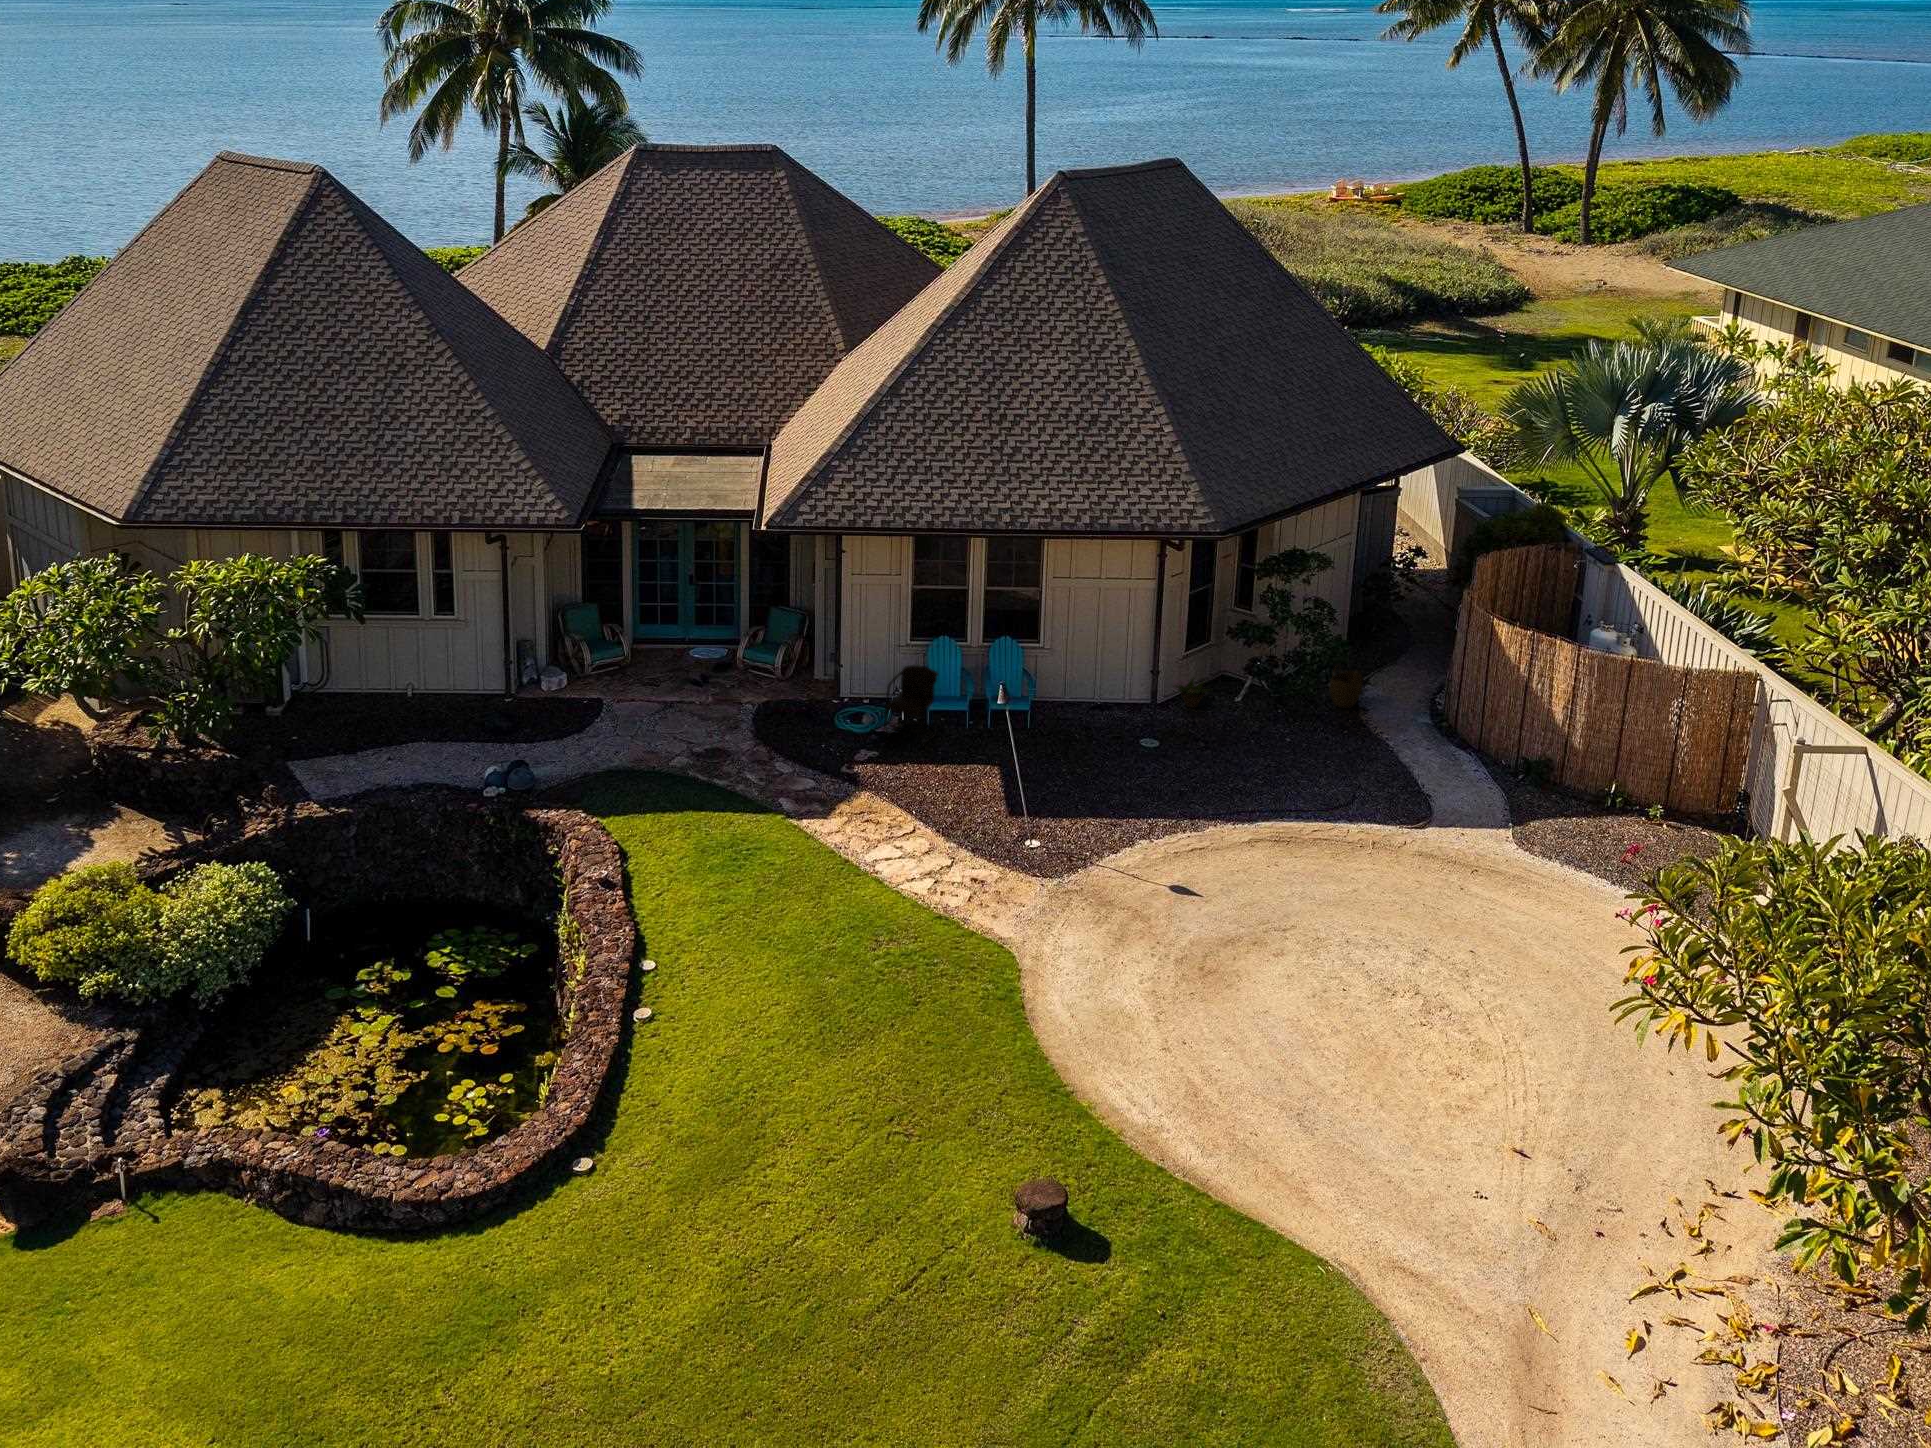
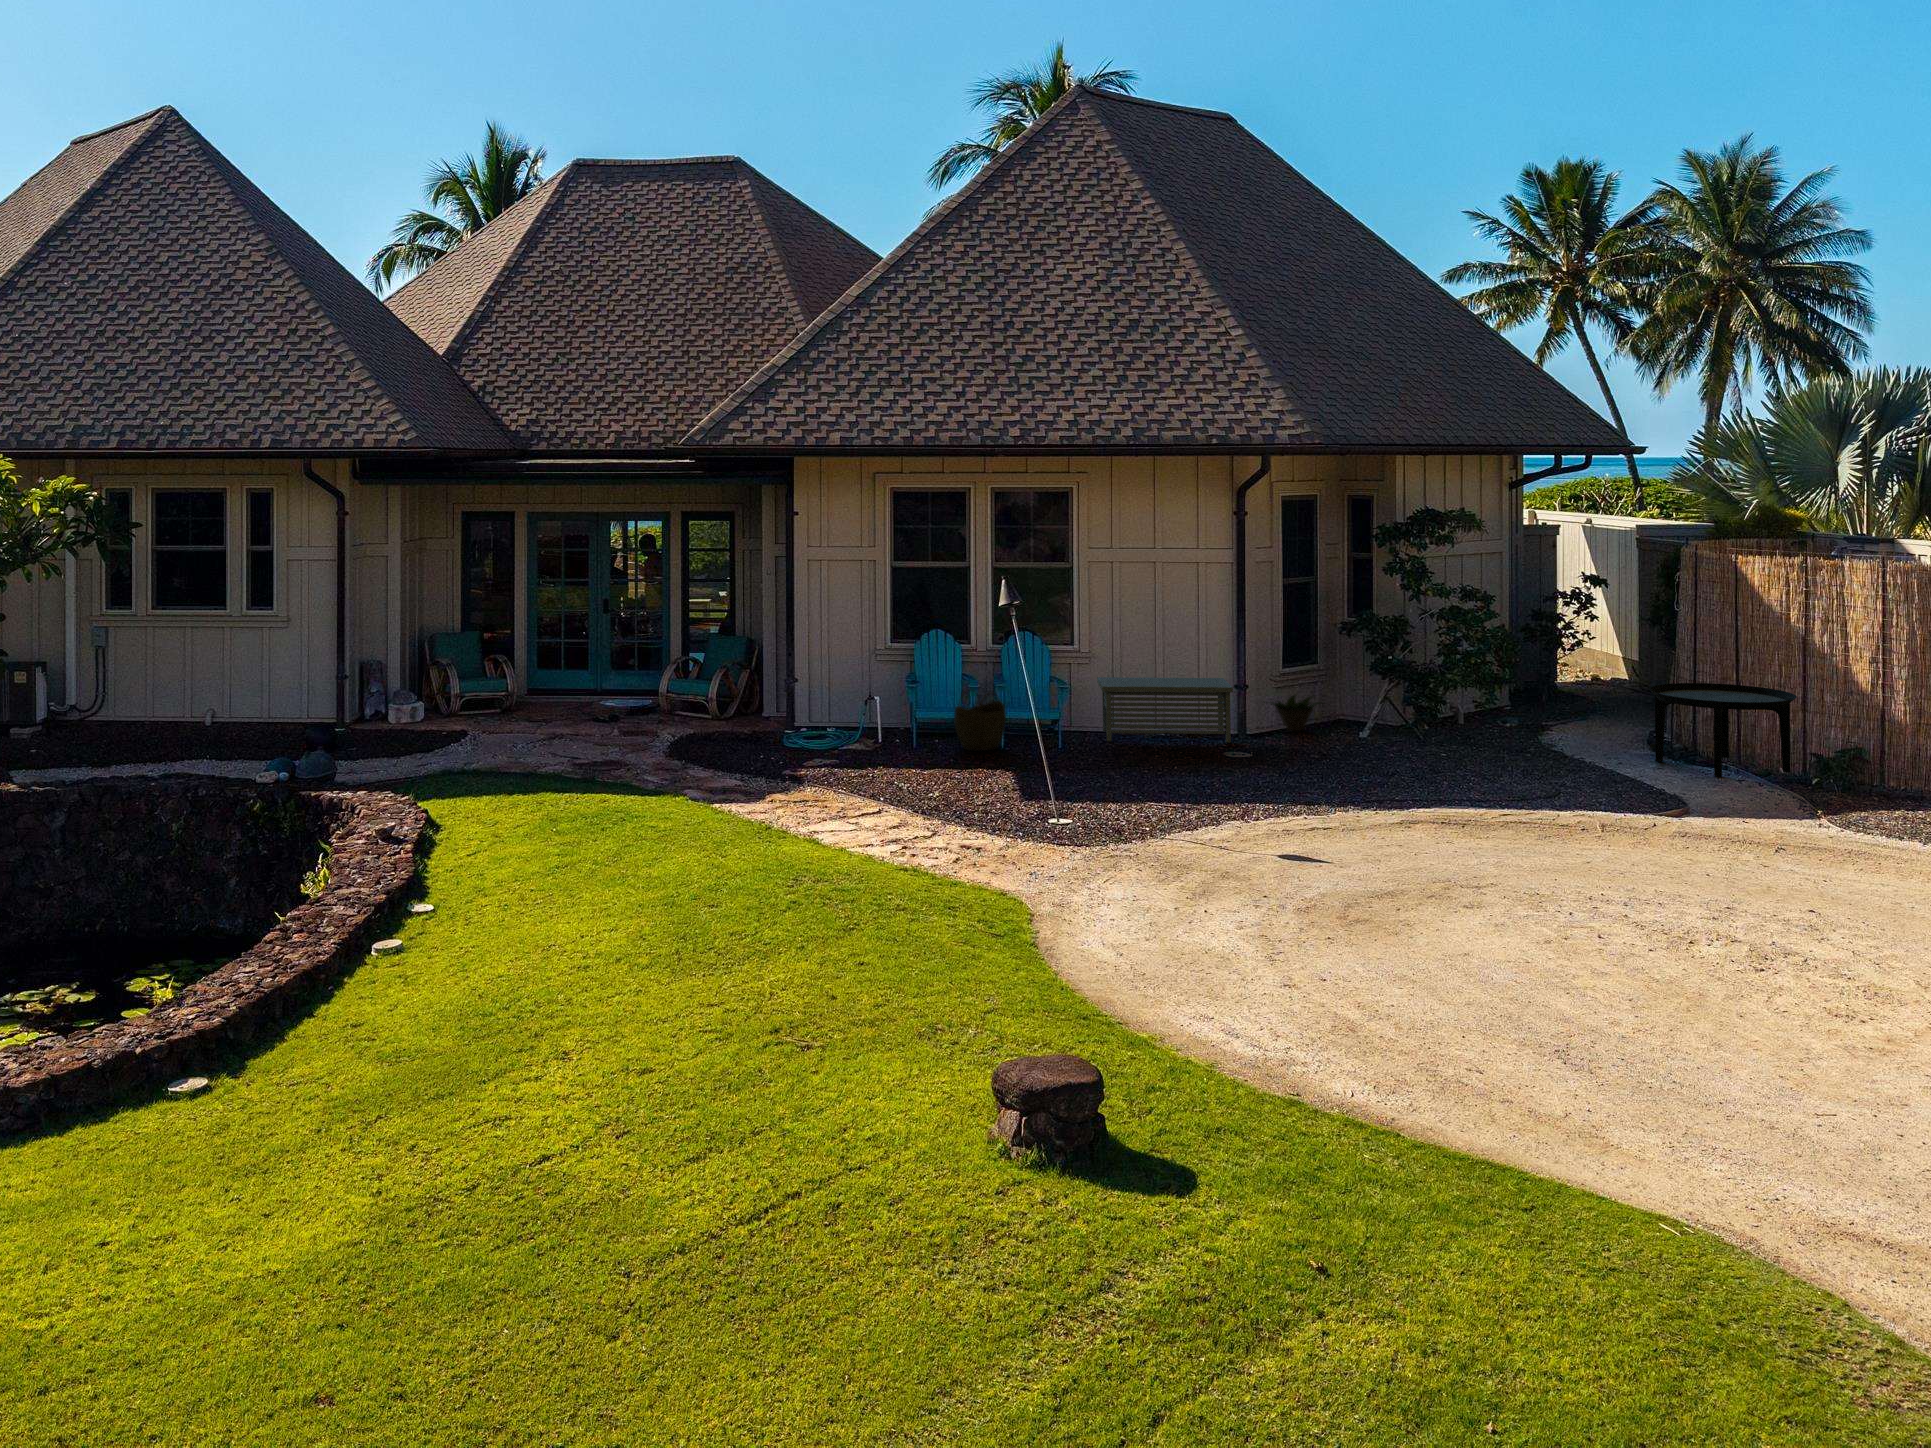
chair: present [884,665,938,748] -> none [845,649,925,756]
woven basket: present [1330,671,1363,709] -> present [954,689,1006,751]
storage bench: none [1057,672,1151,726] -> present [1097,677,1233,743]
round table: none [1424,700,1517,778] -> present [1648,683,1797,777]

